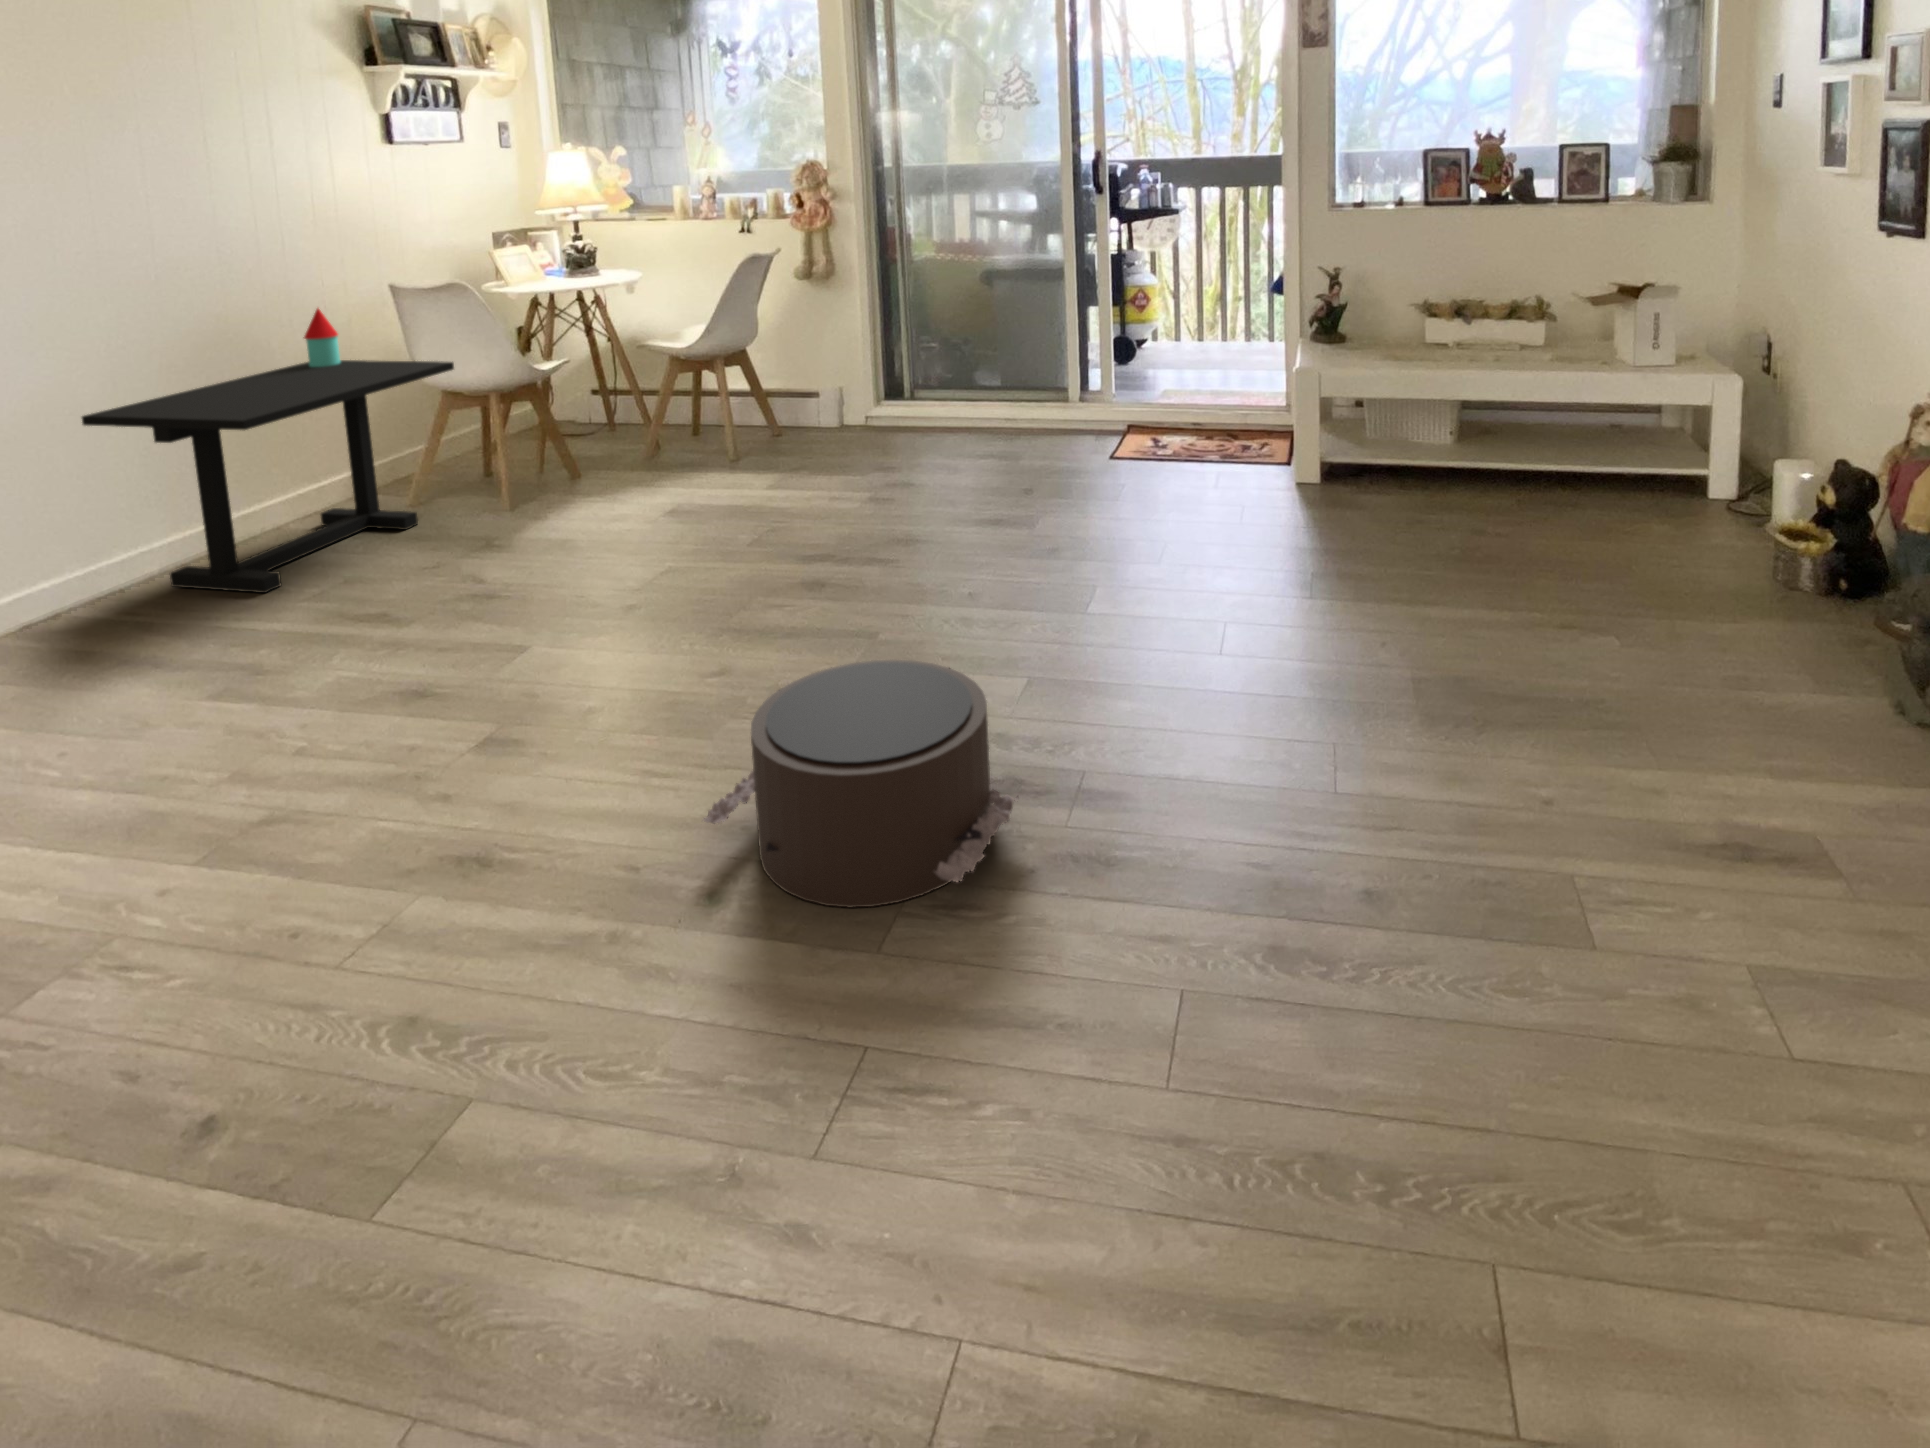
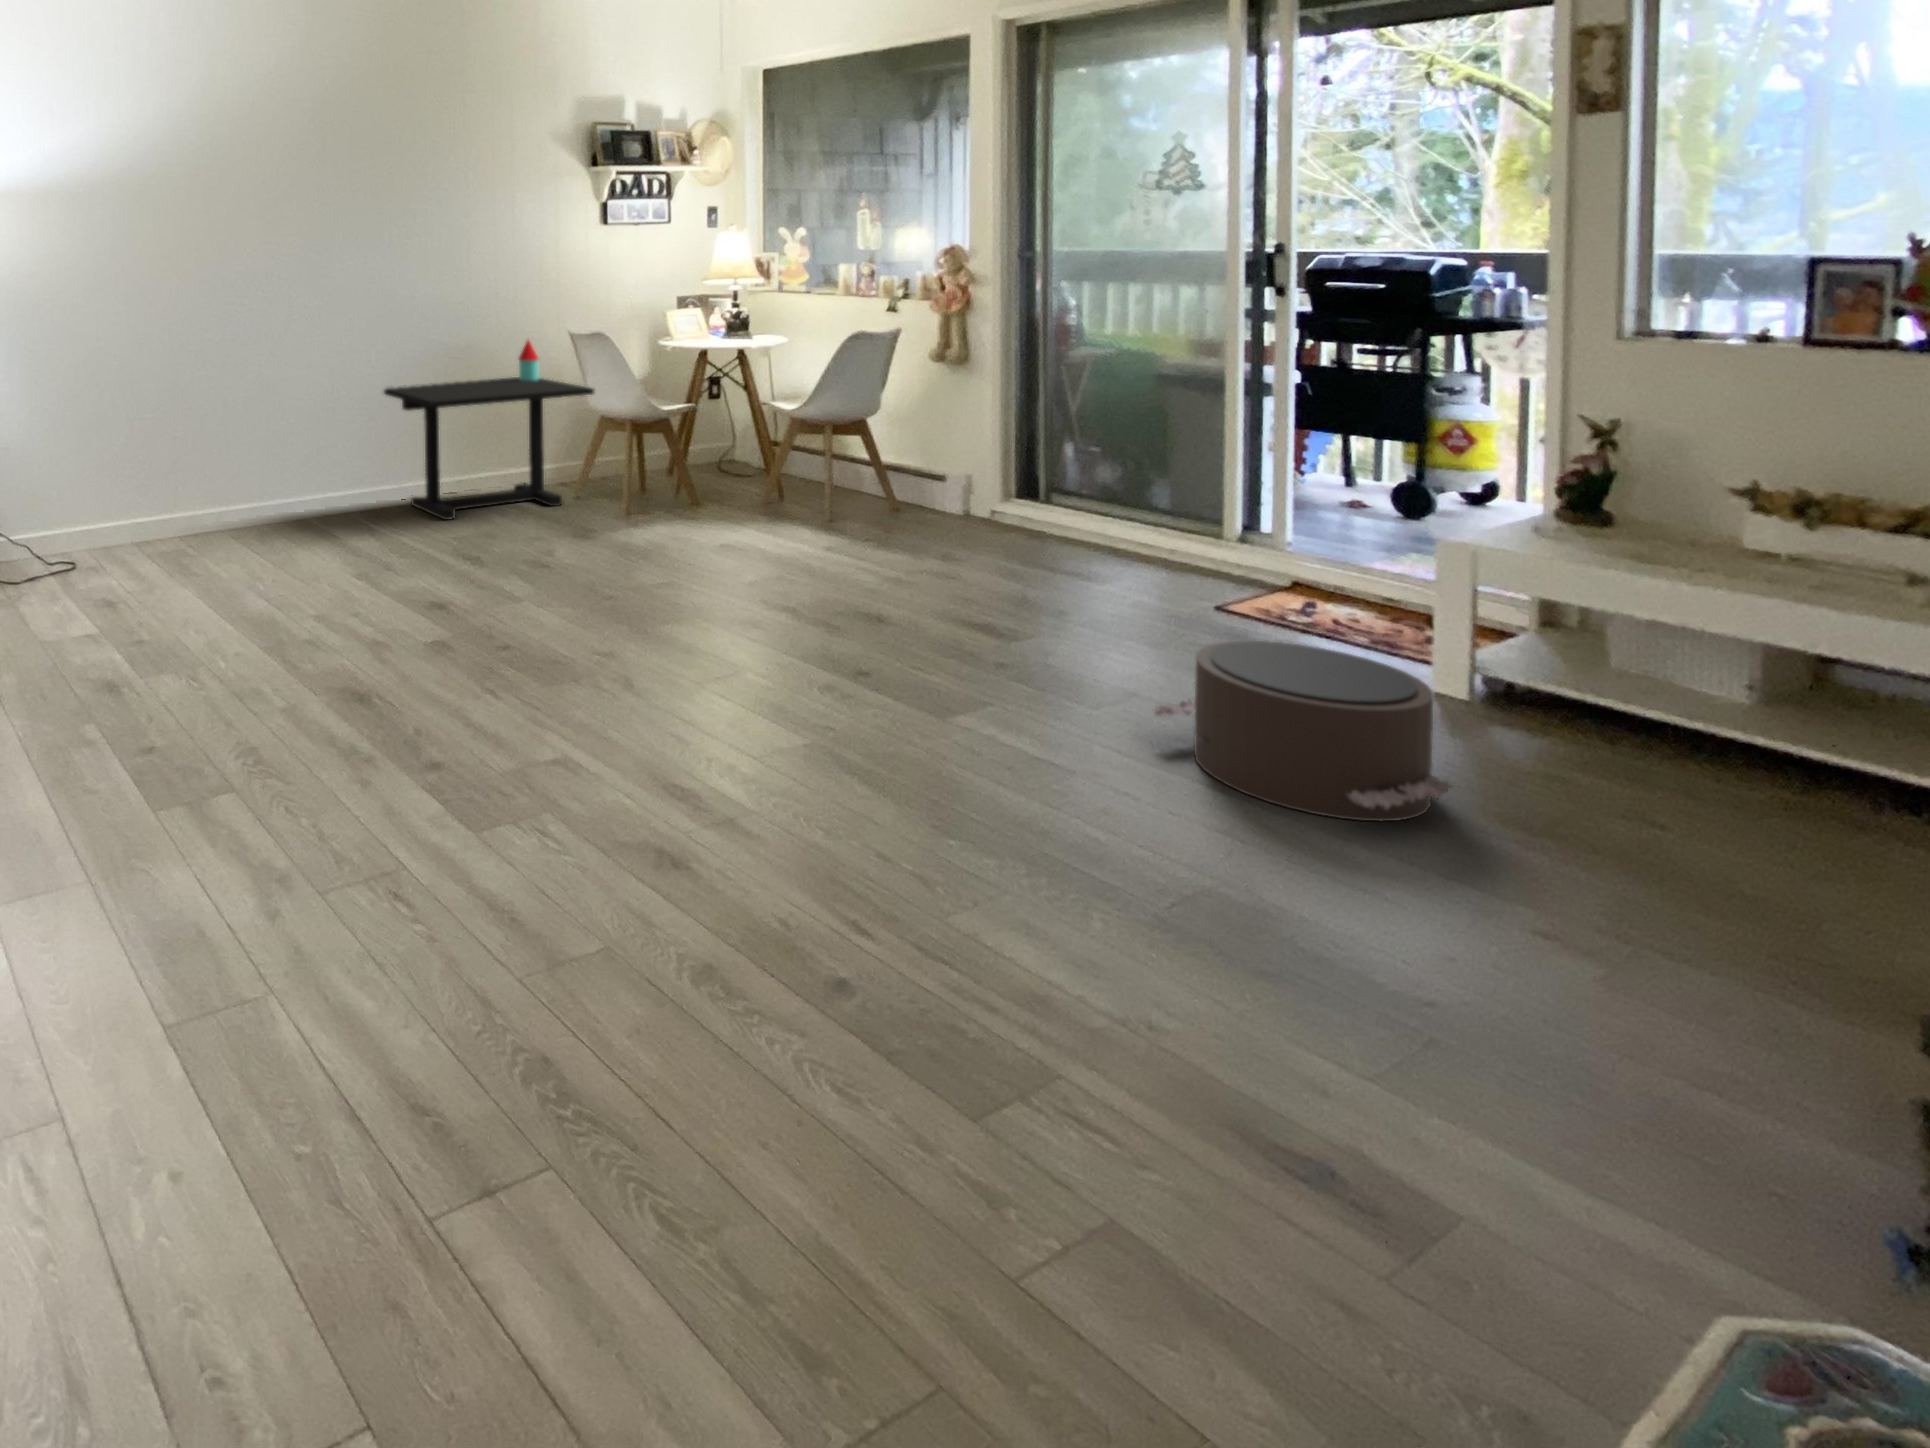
pouf: present [703,660,1018,907] -> present [1152,641,1453,821]

